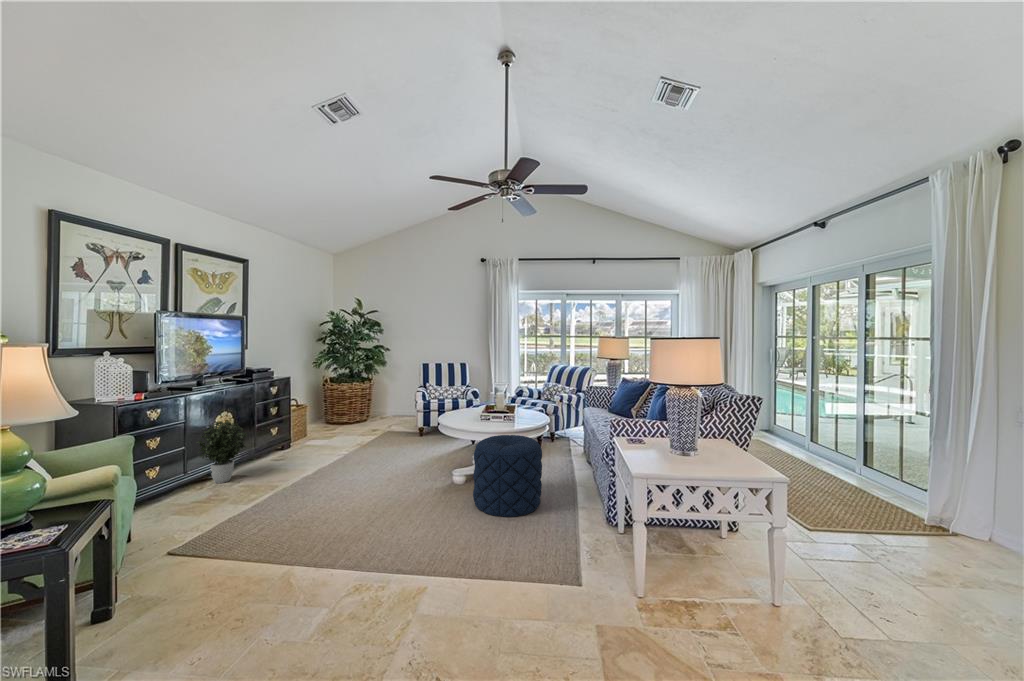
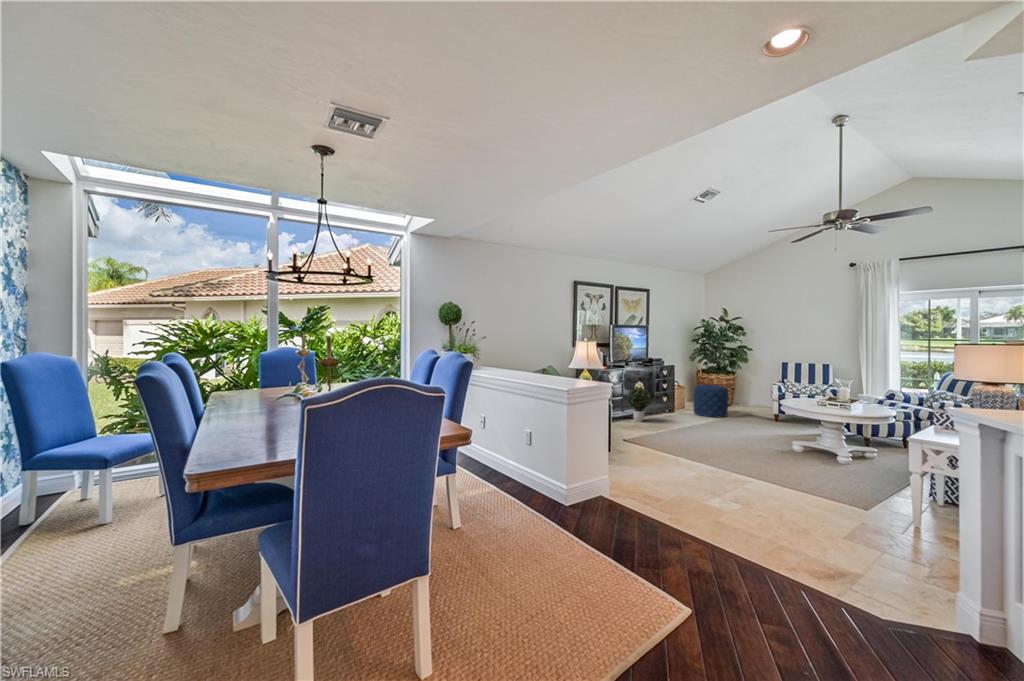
pouf: present [473,435,542,517] -> present [693,385,728,417]

